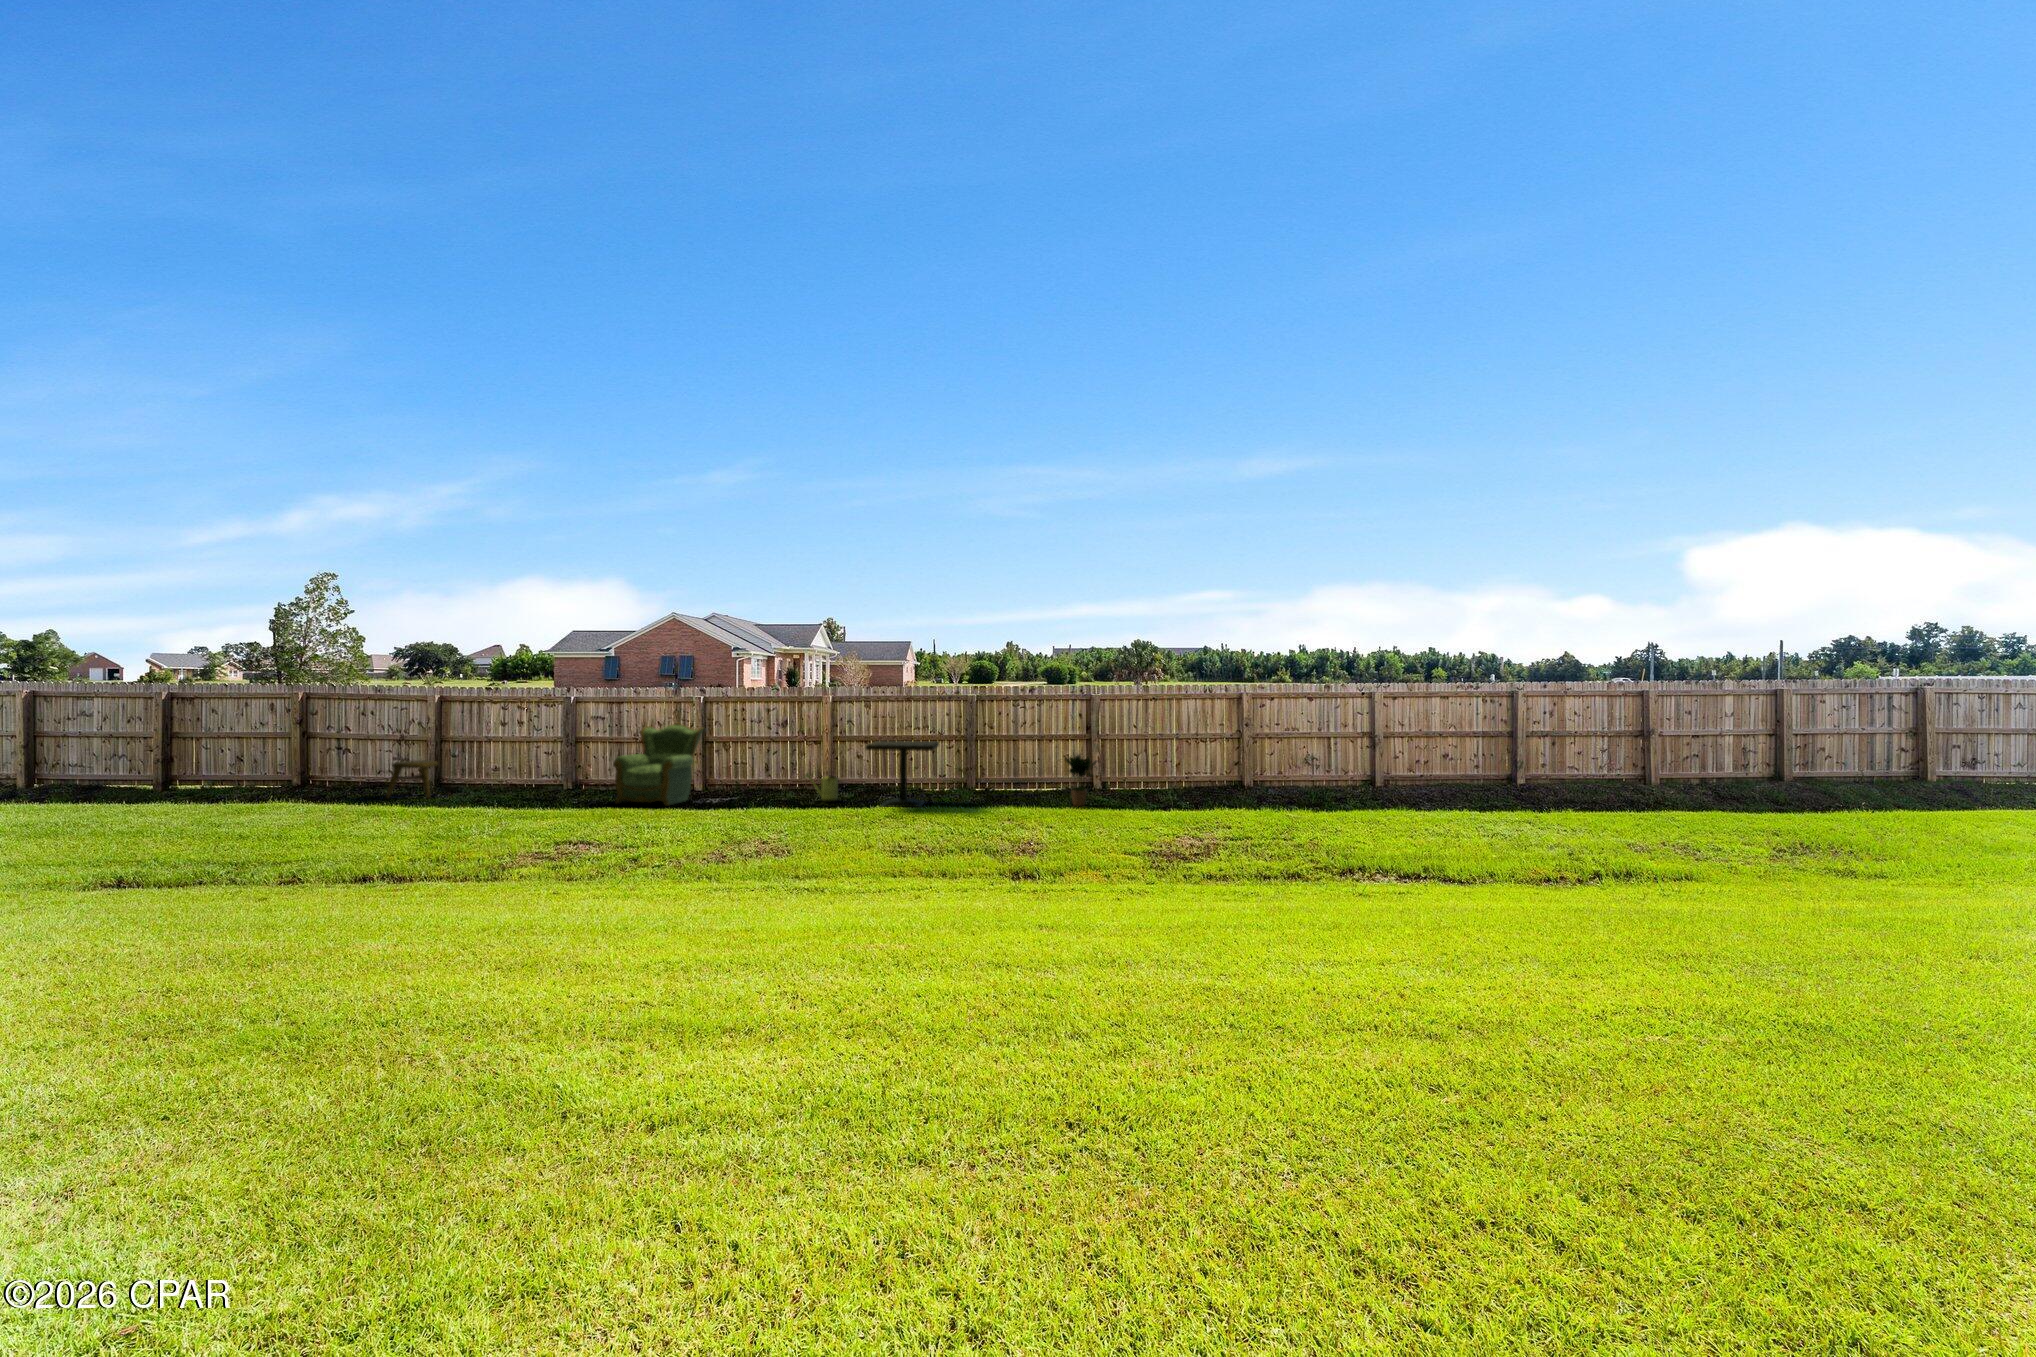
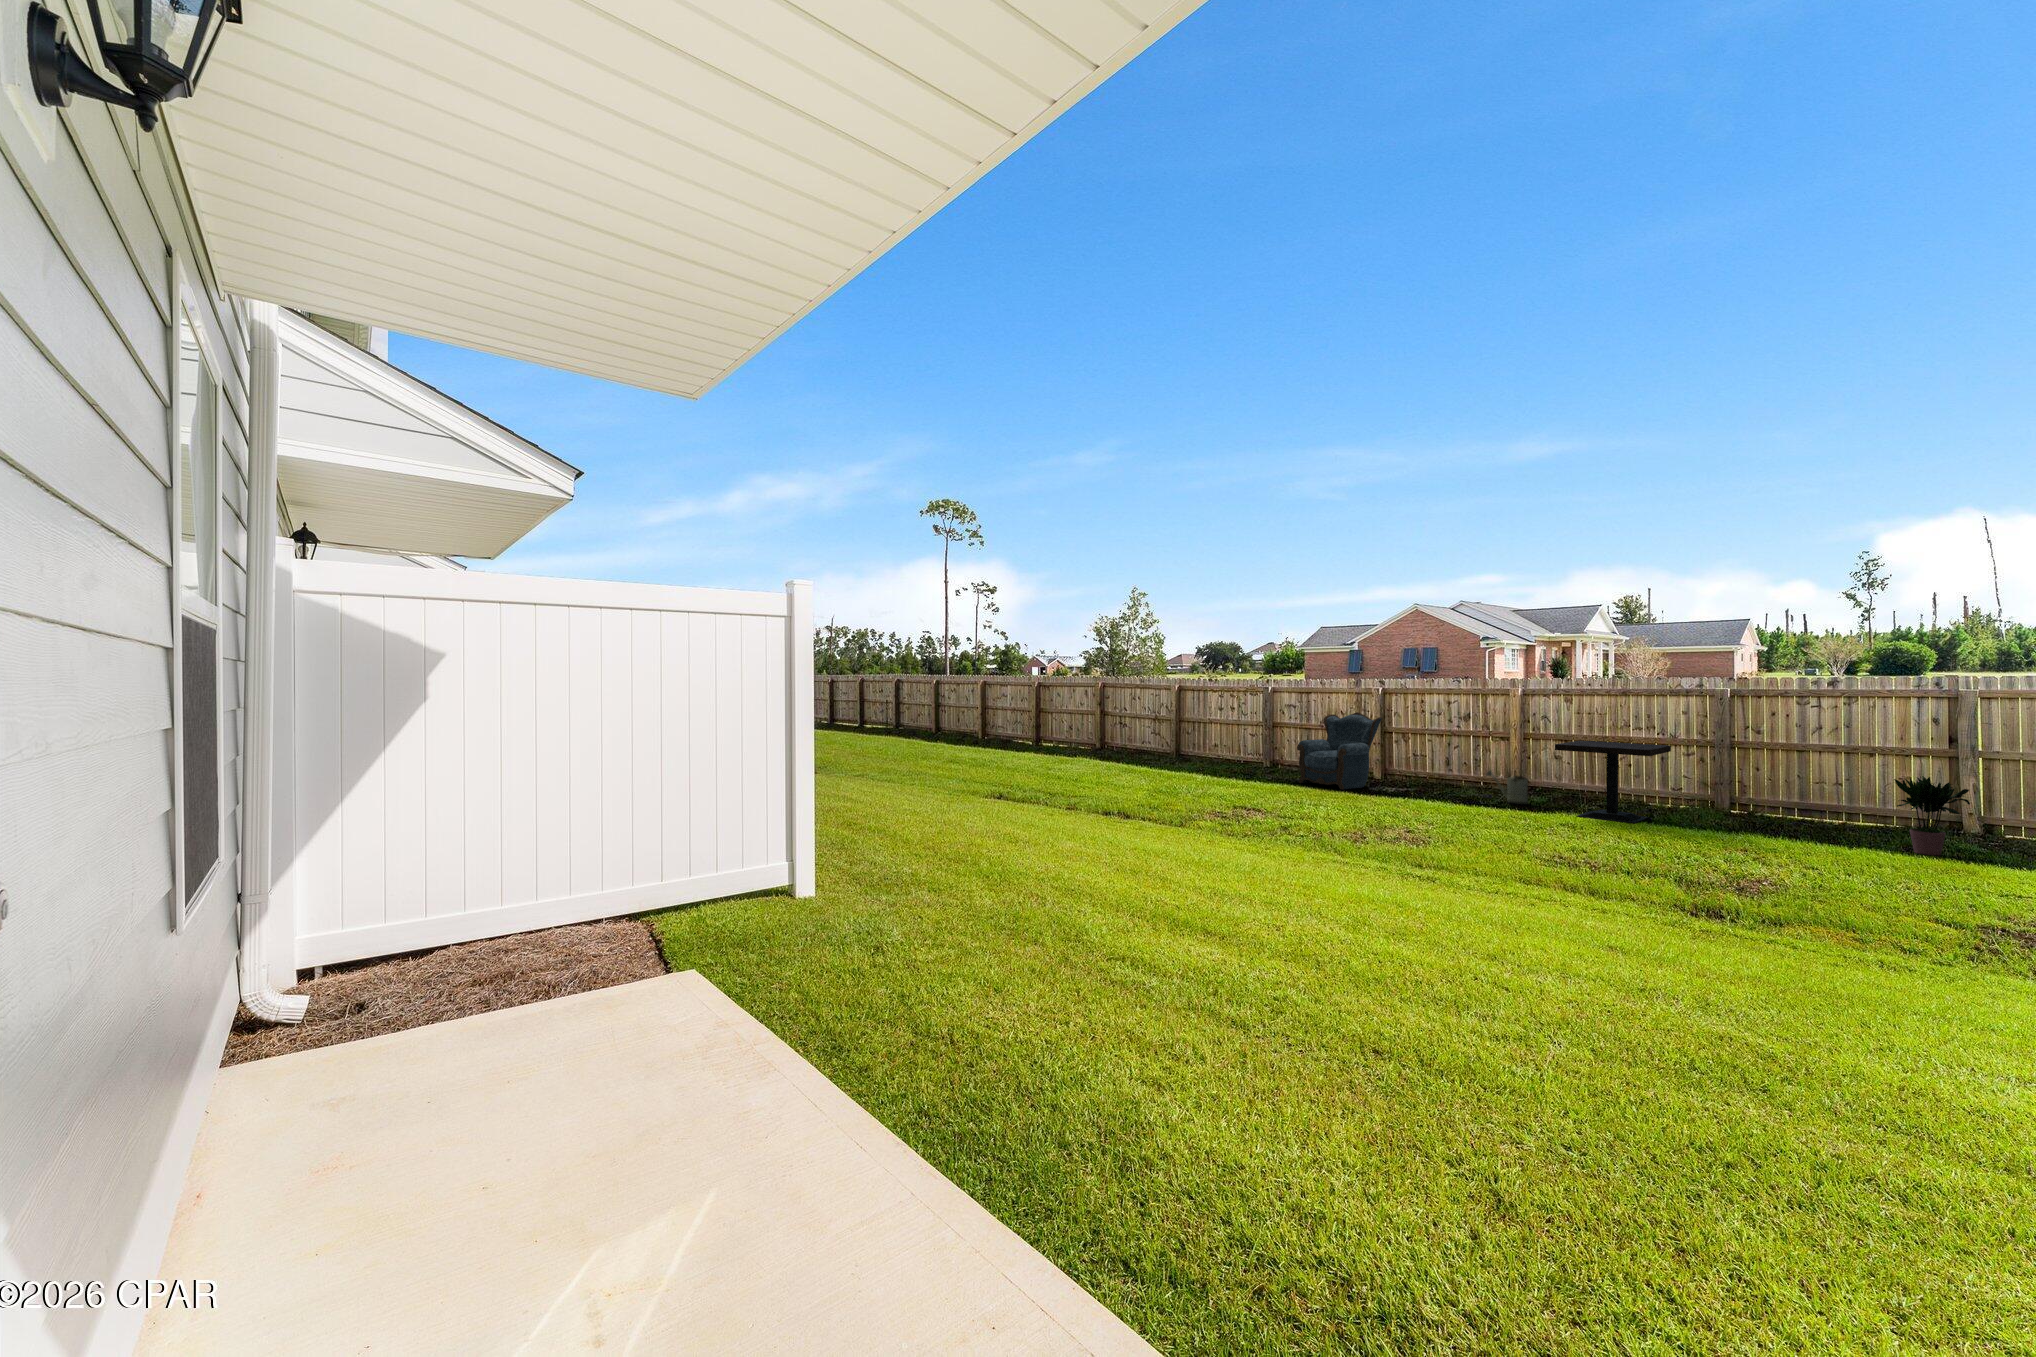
stool: present [386,760,438,799] -> none [1145,735,1177,765]

